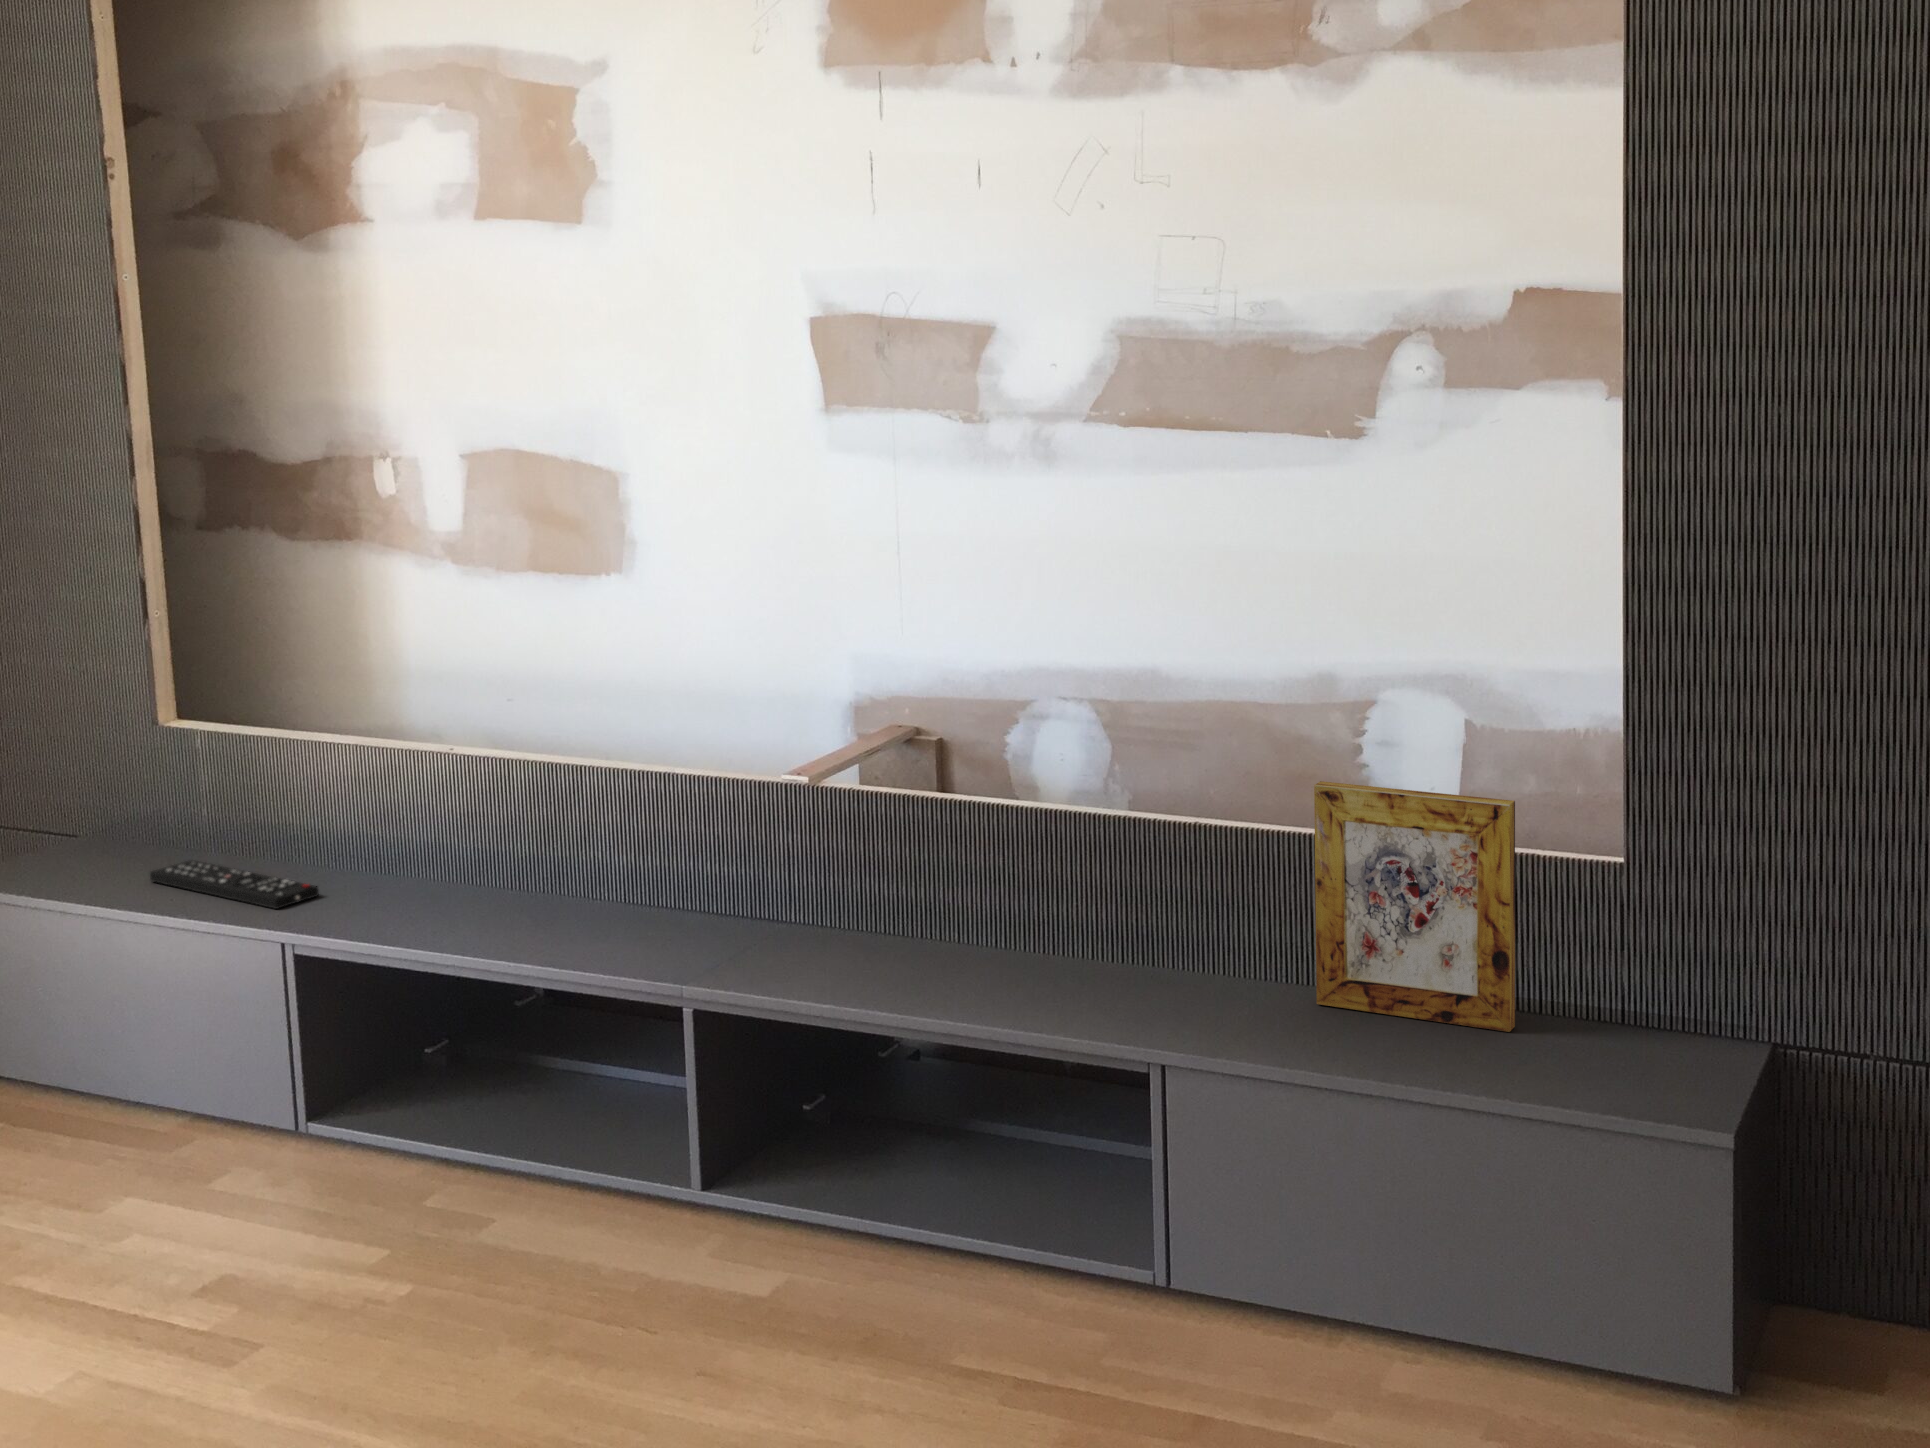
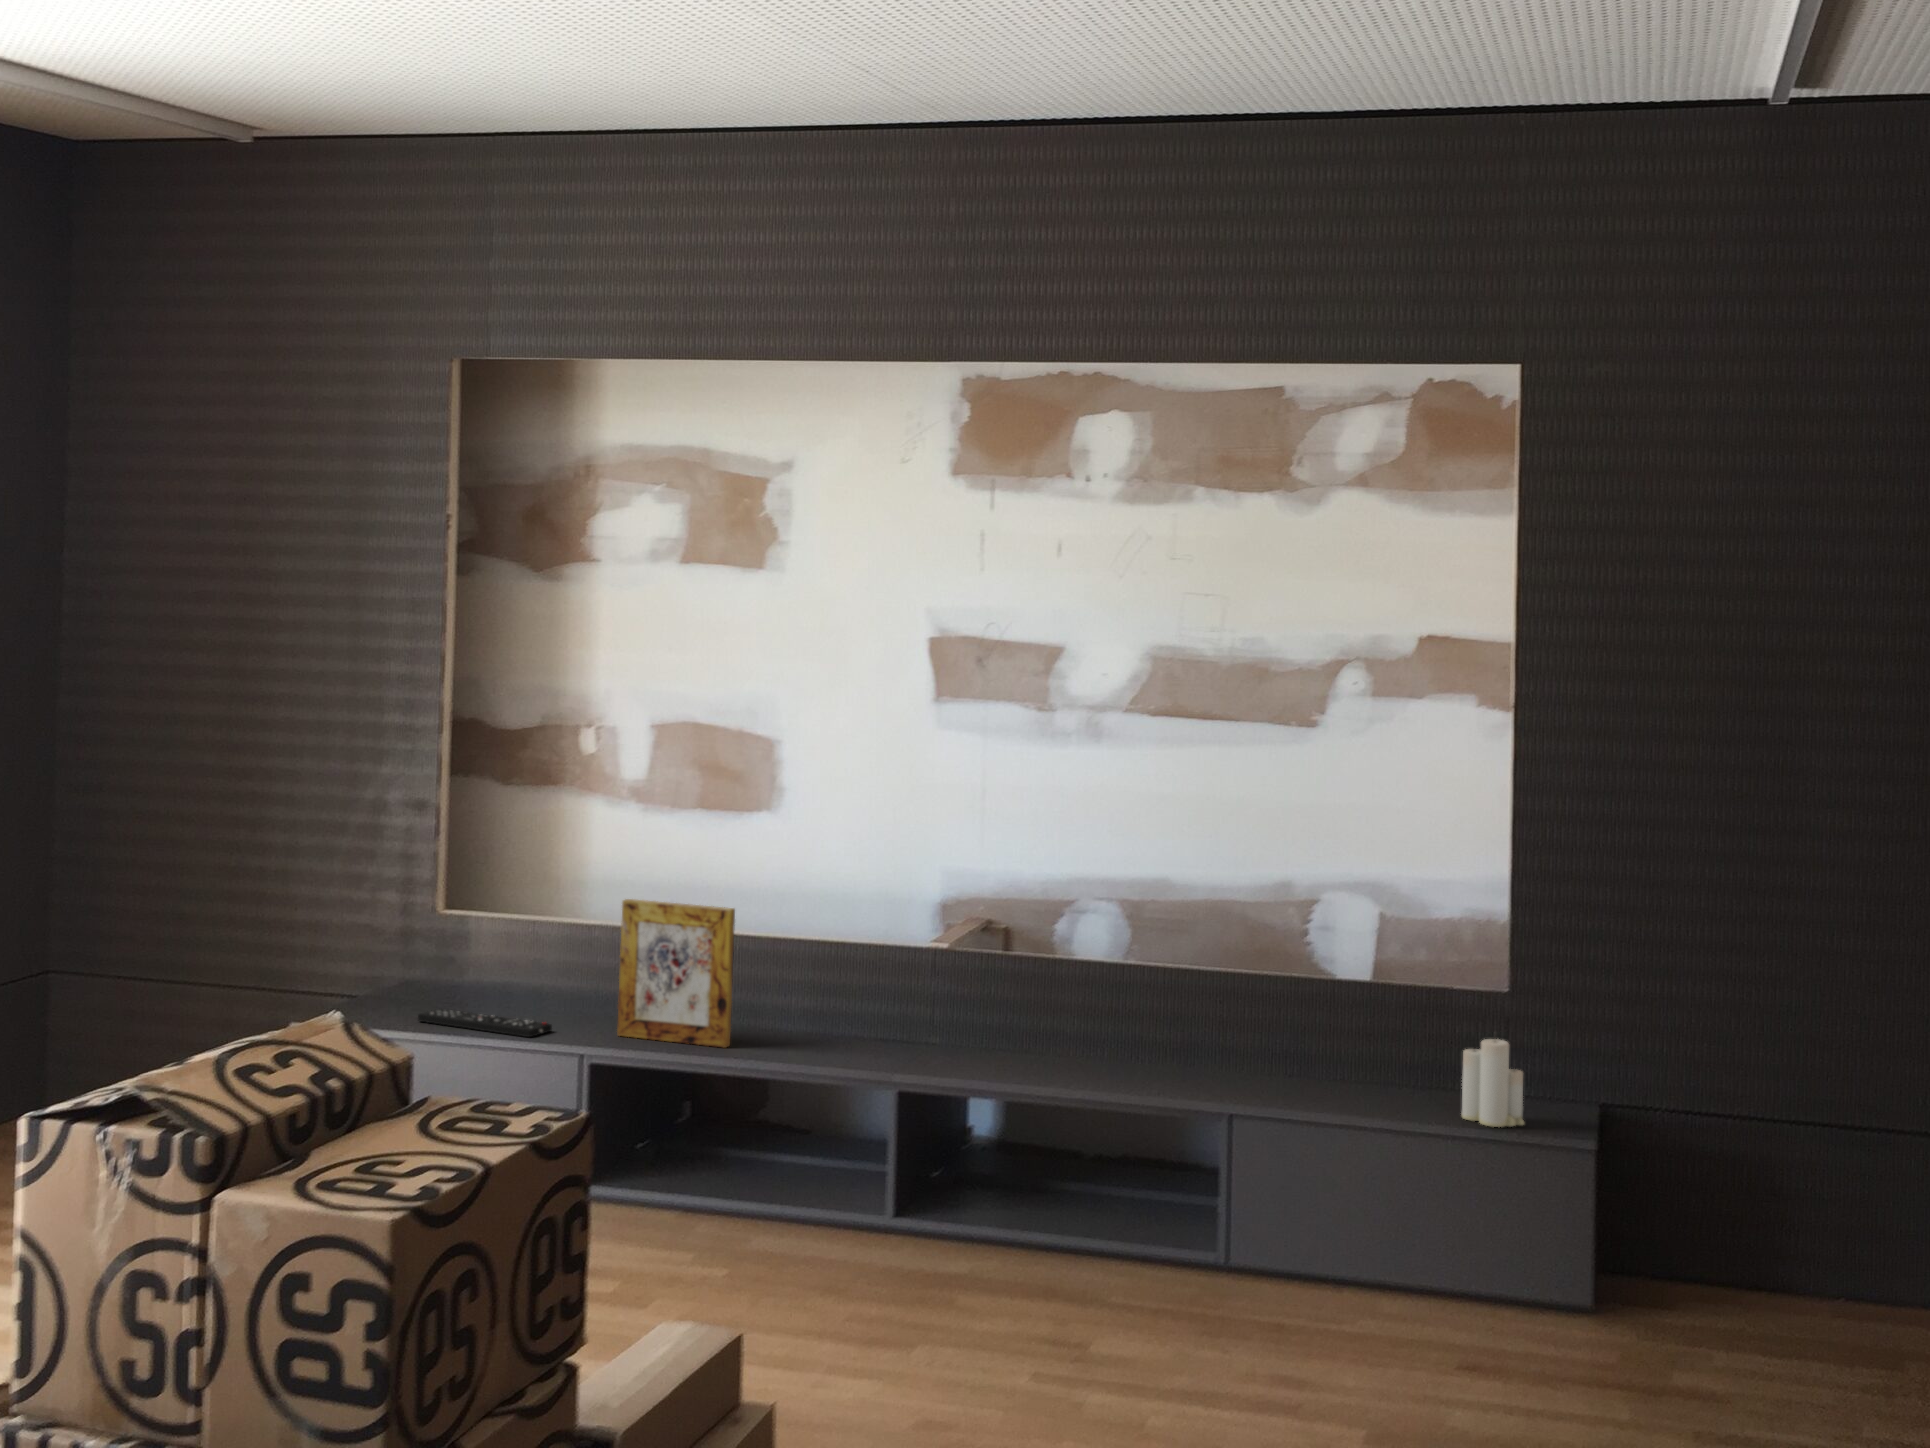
picture frame: present [1314,781,1515,1032] -> present [617,899,735,1047]
candle: none [1566,922,1661,1070] -> present [1462,1038,1524,1127]

